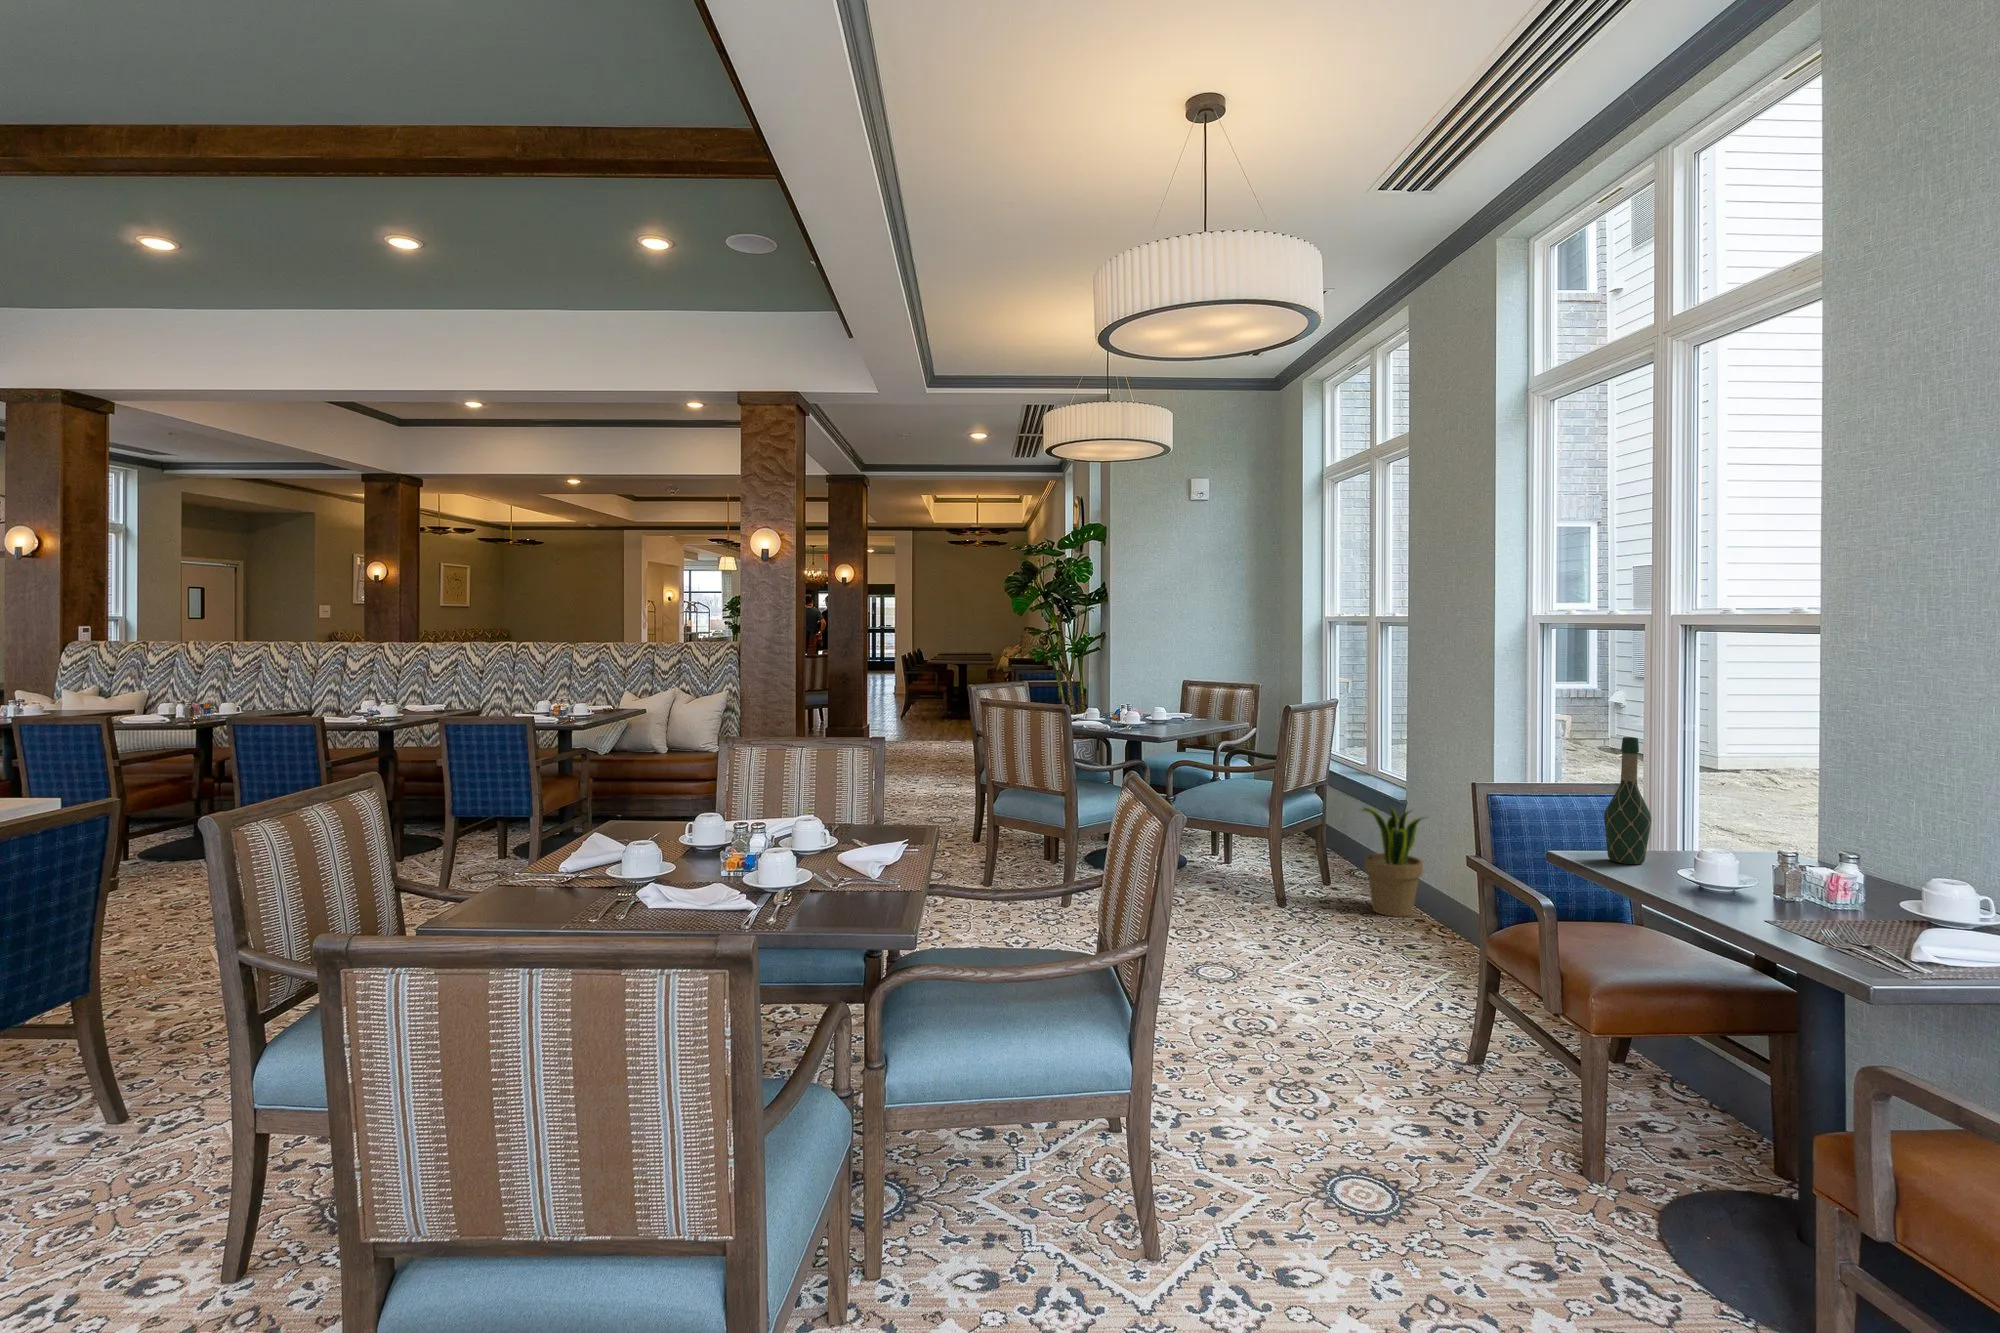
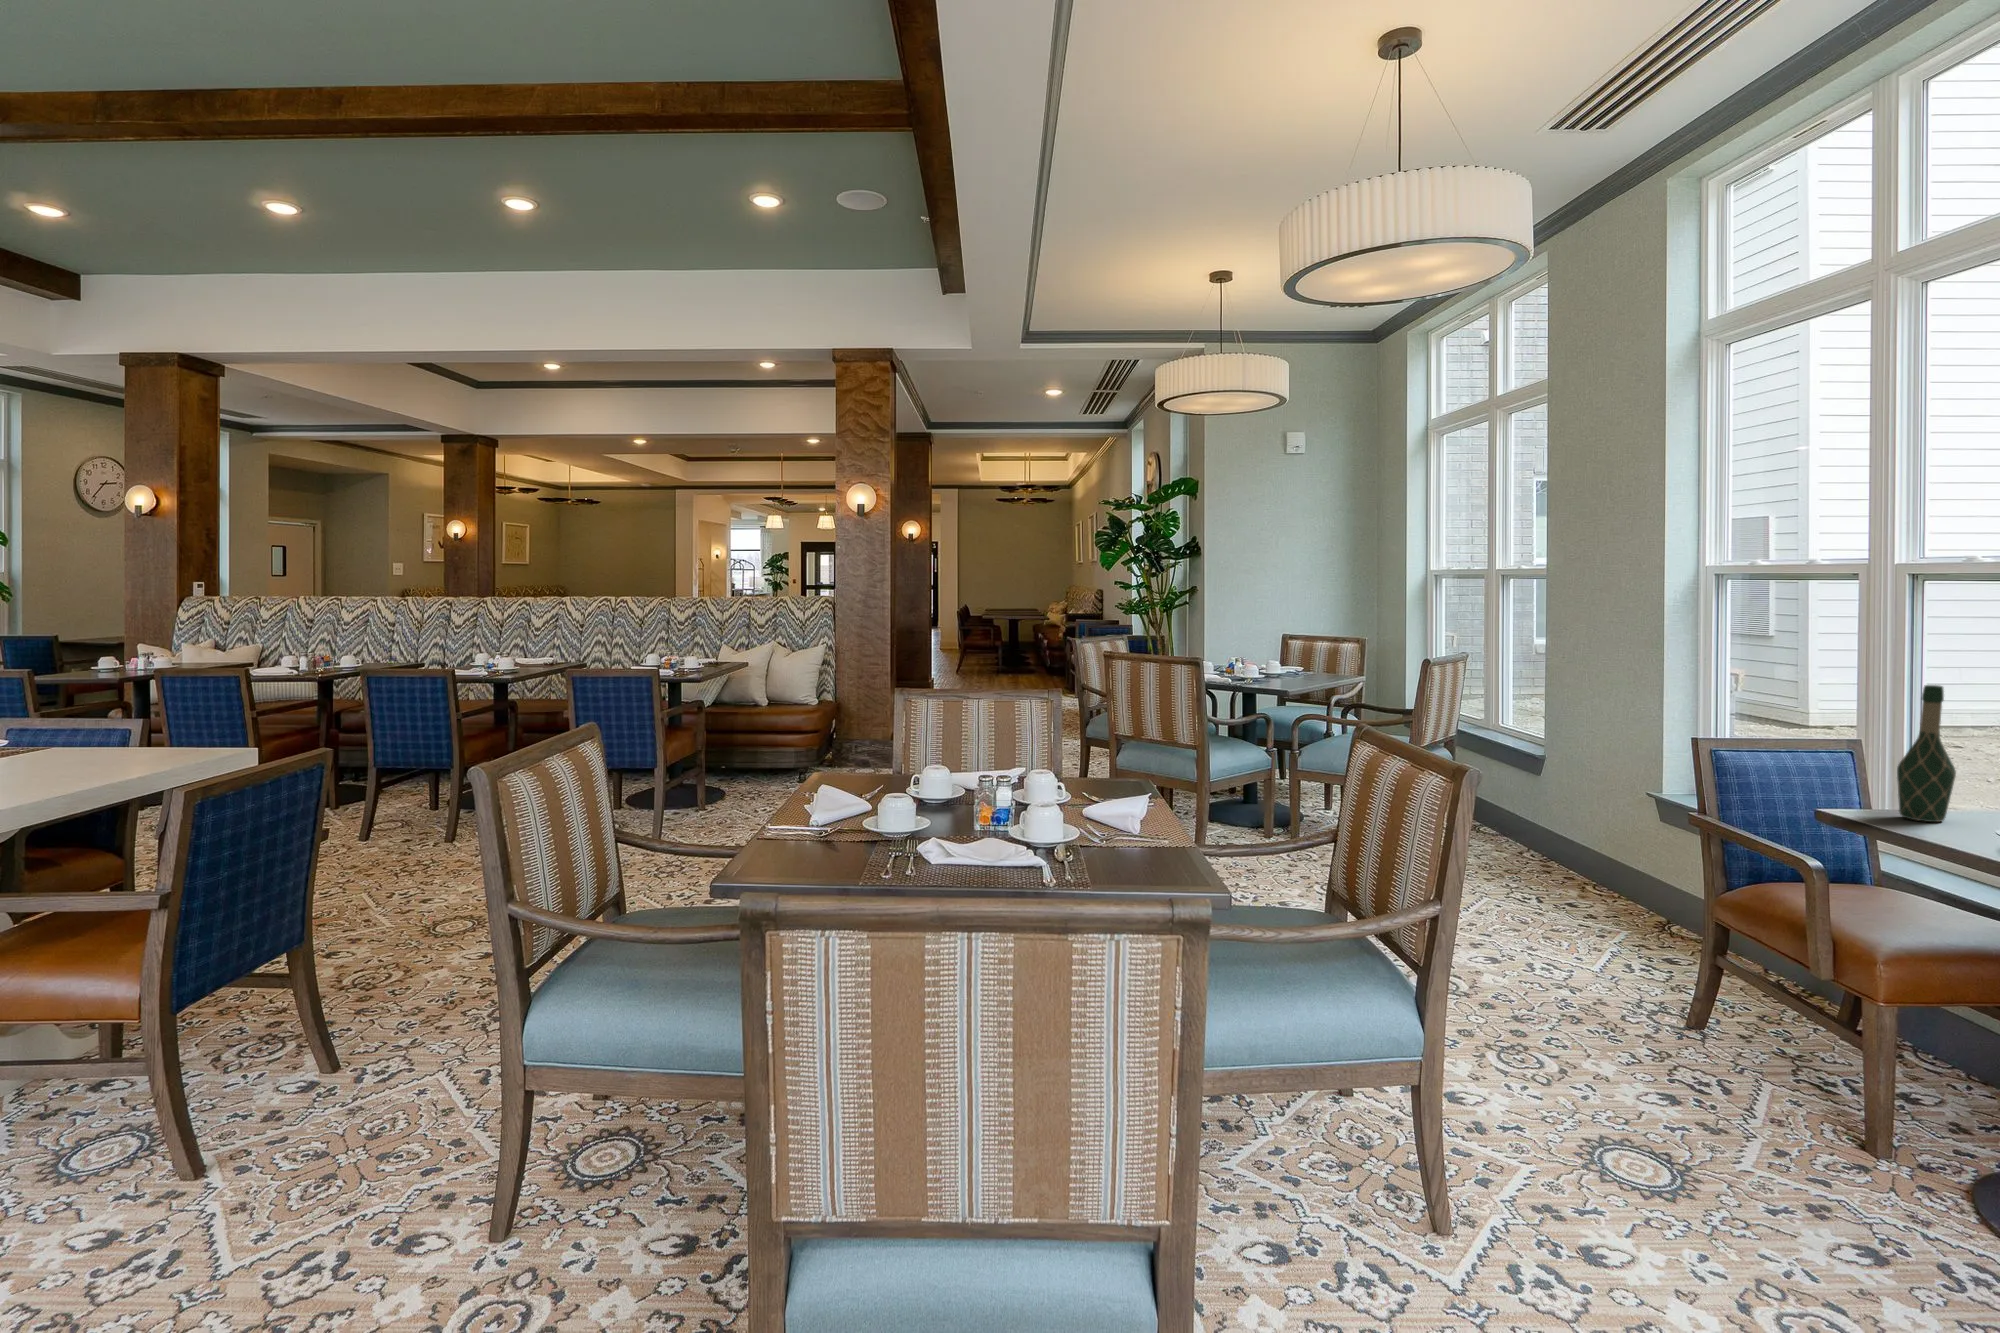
potted plant: present [1362,807,1423,917] -> none [1516,757,1597,876]

